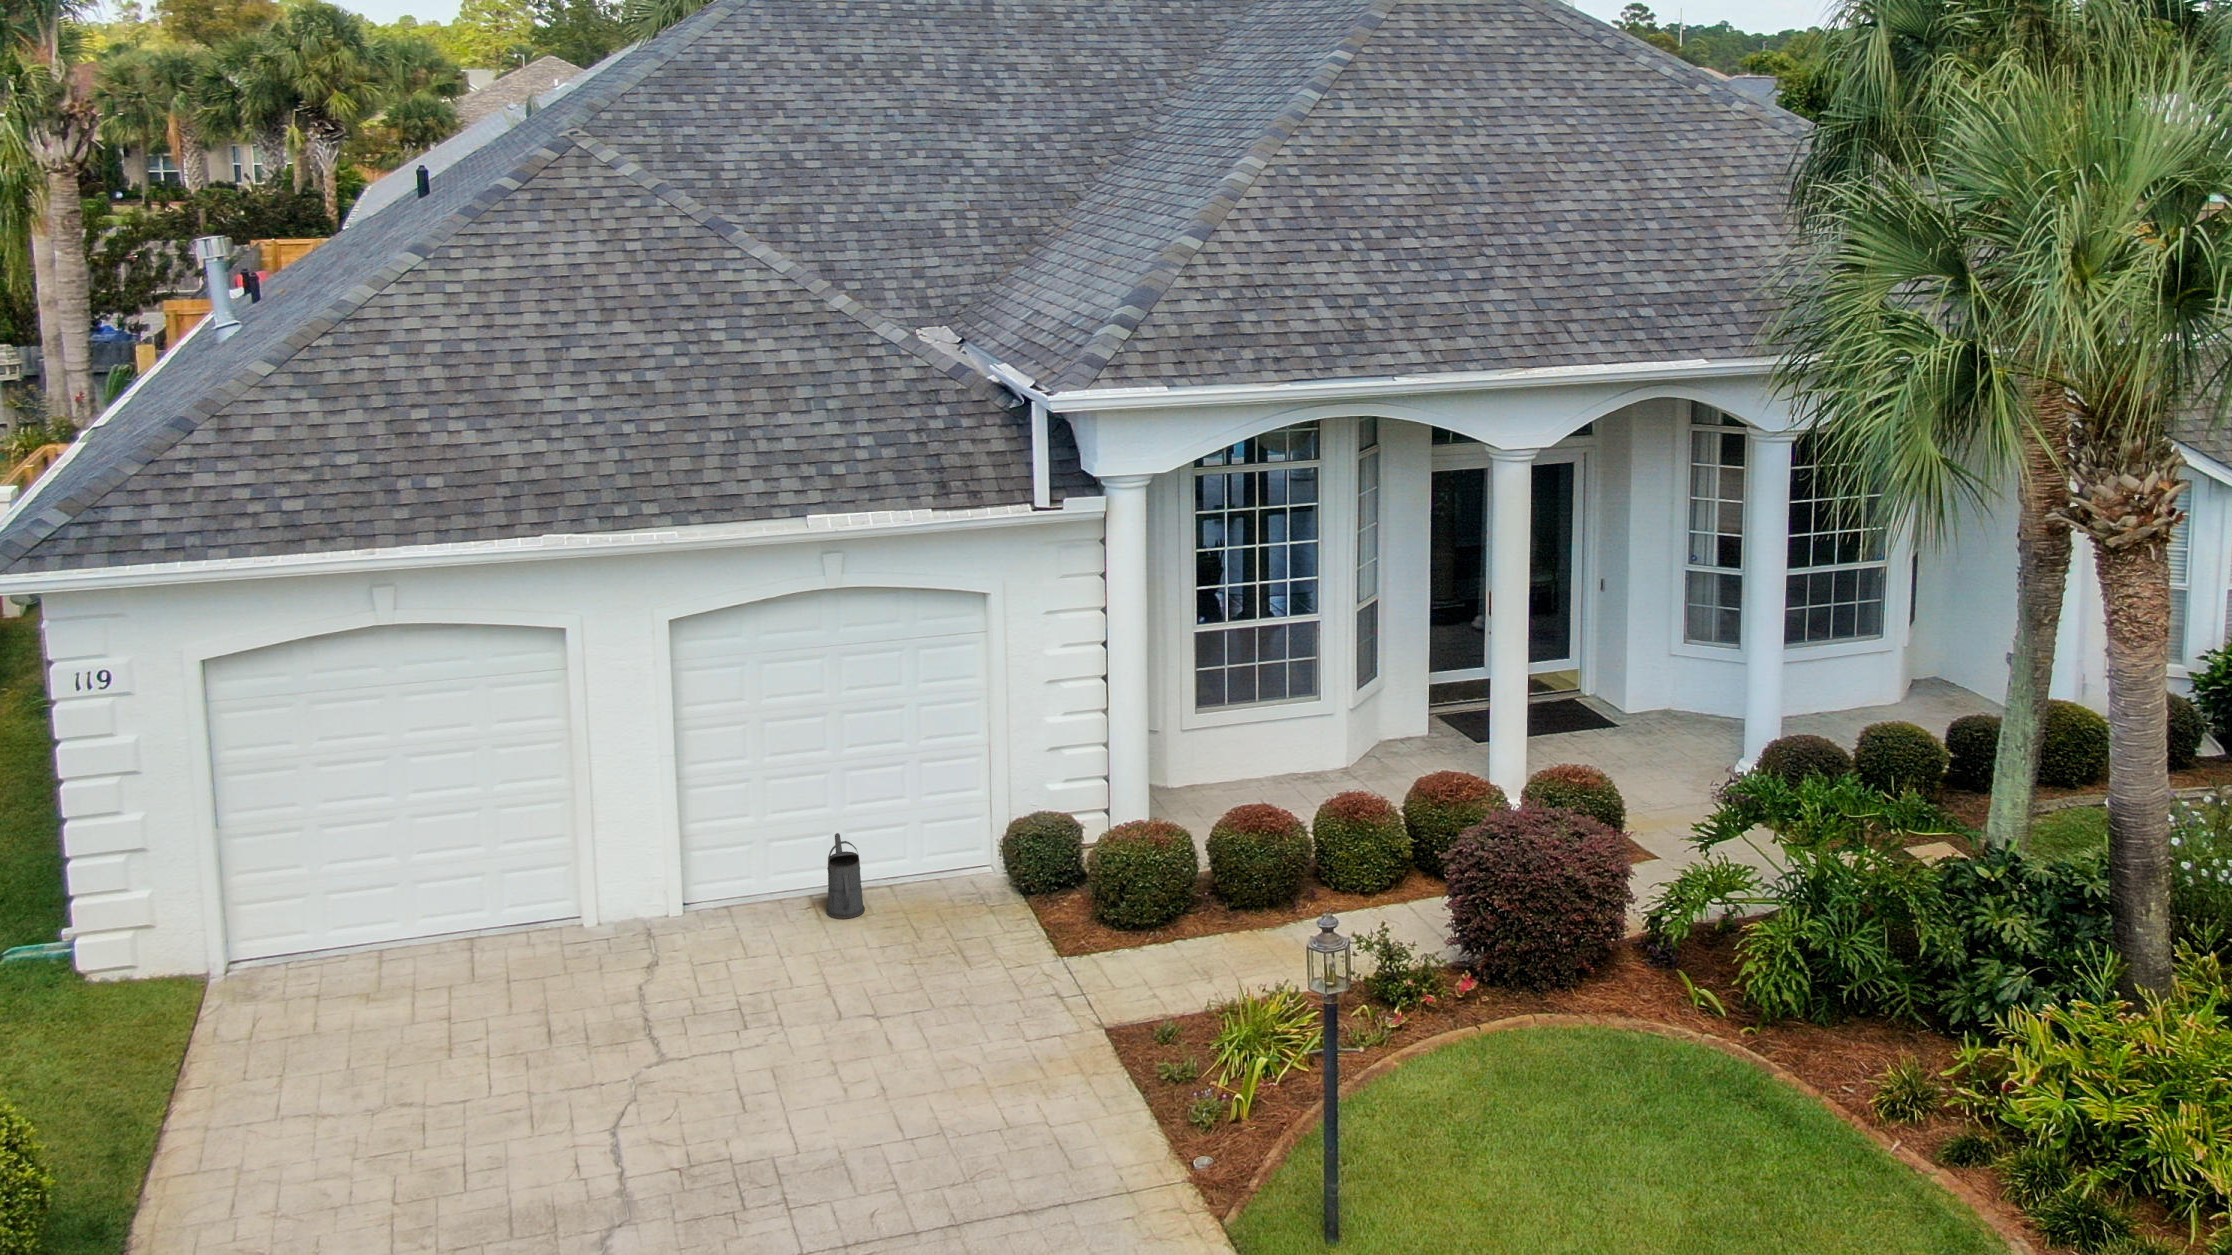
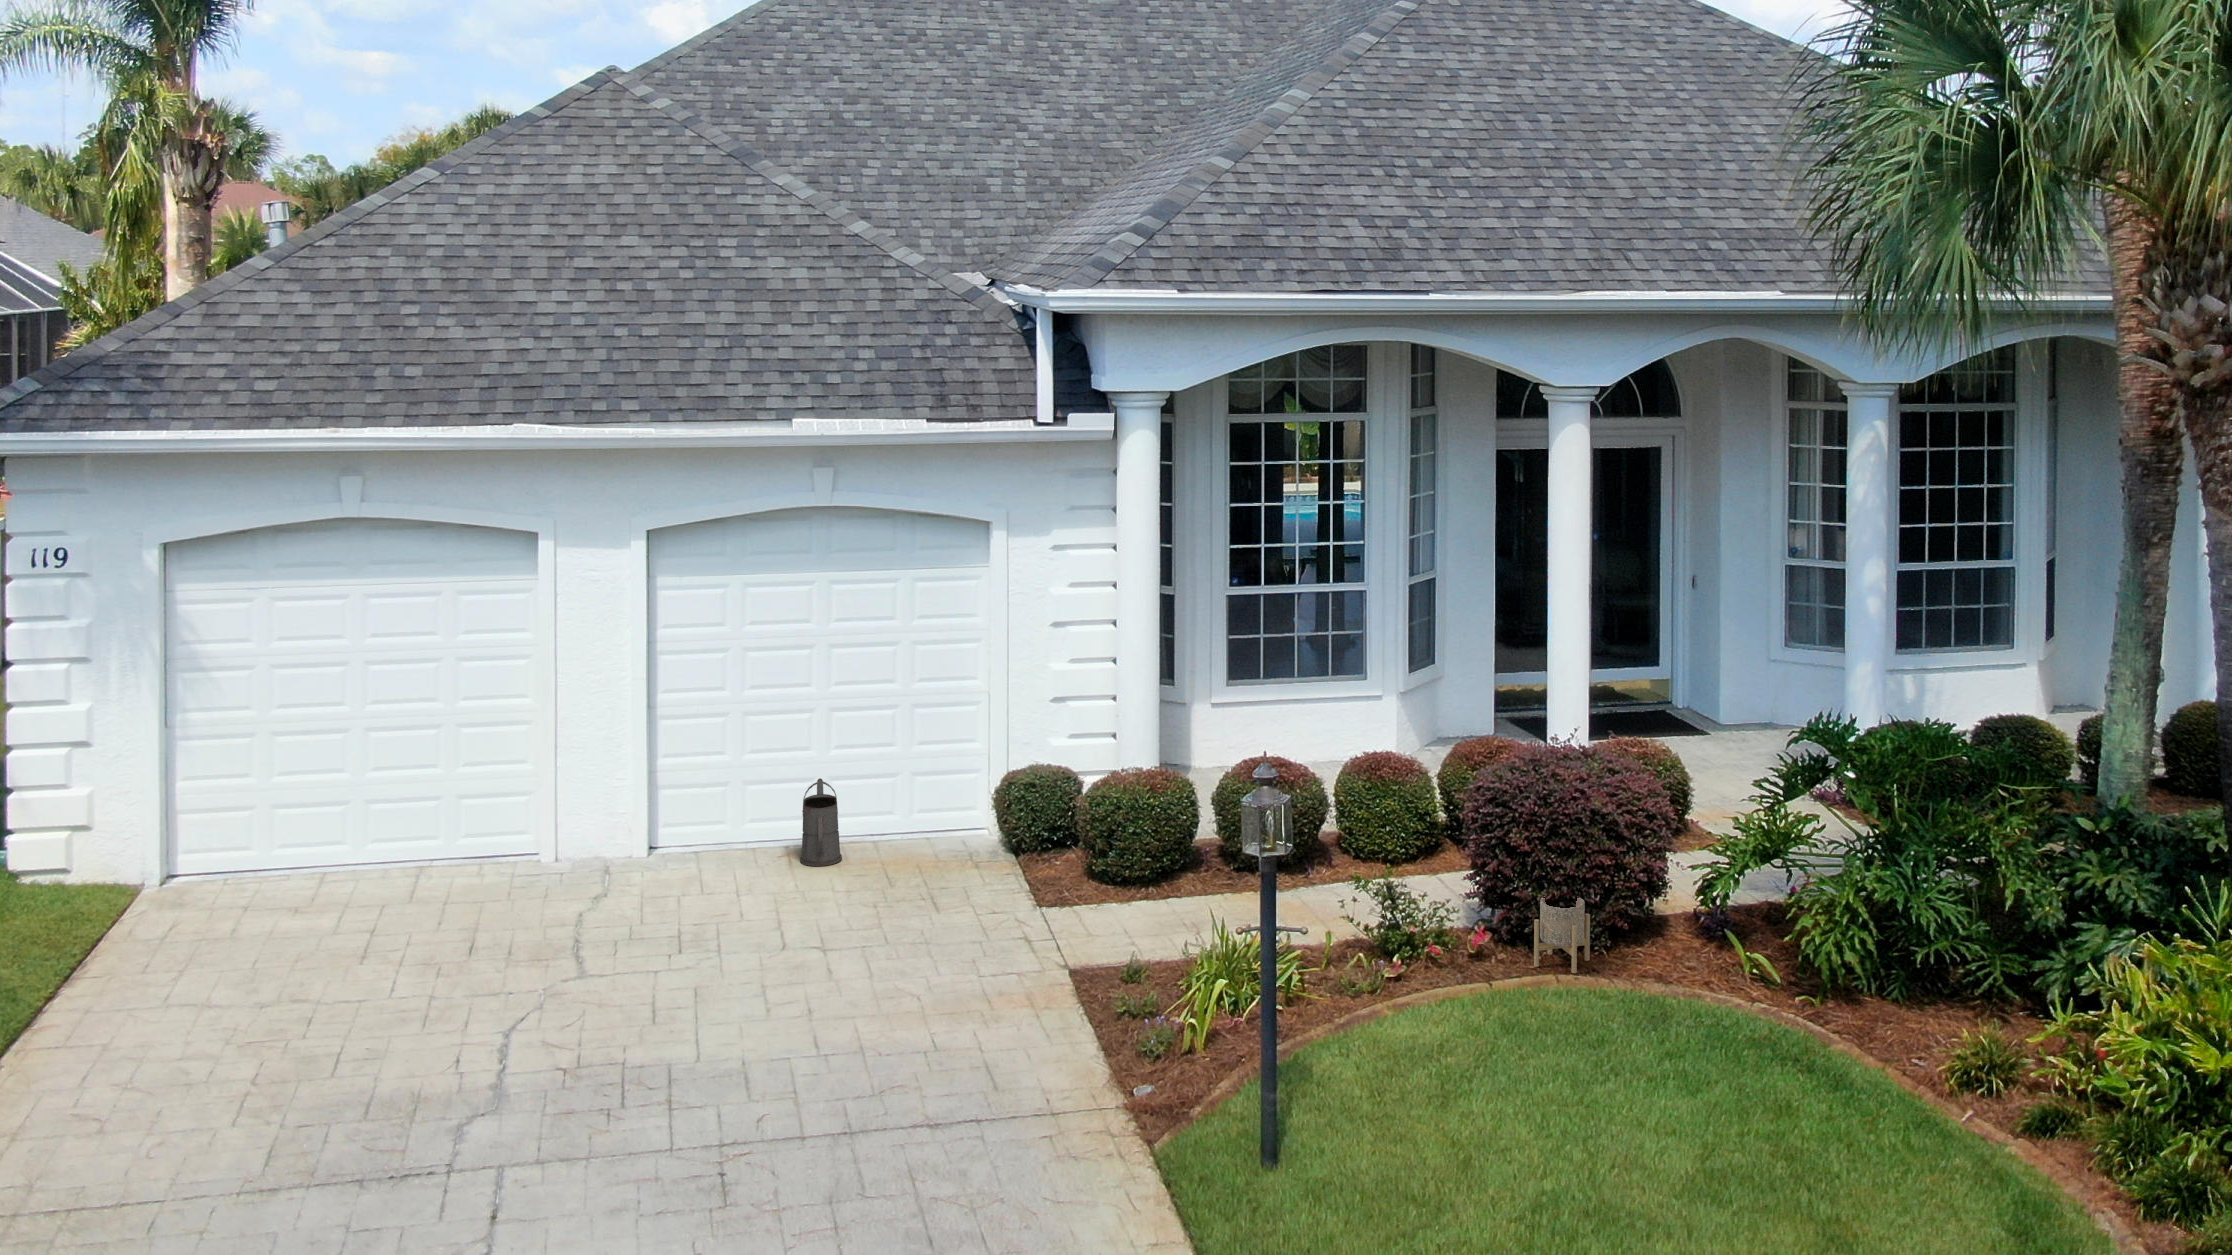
planter: none [1516,948,1563,1019] -> present [1534,898,1590,973]

